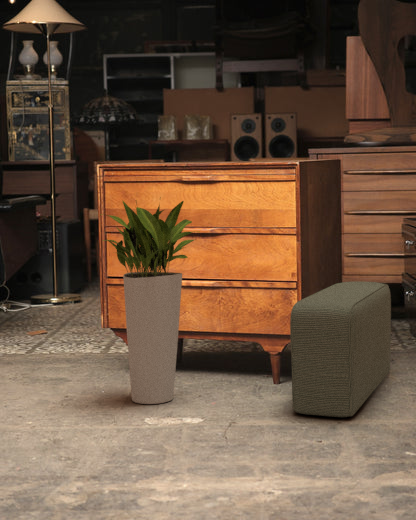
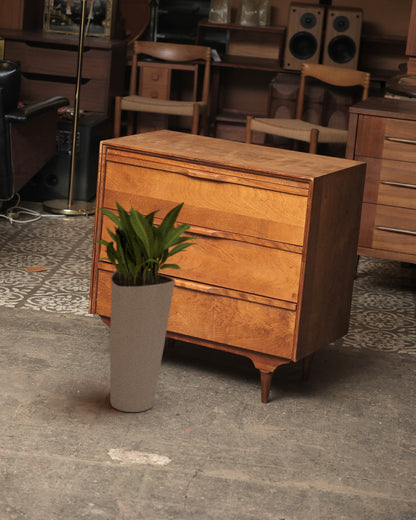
pouf: present [290,282,391,417] -> none [271,292,403,465]

